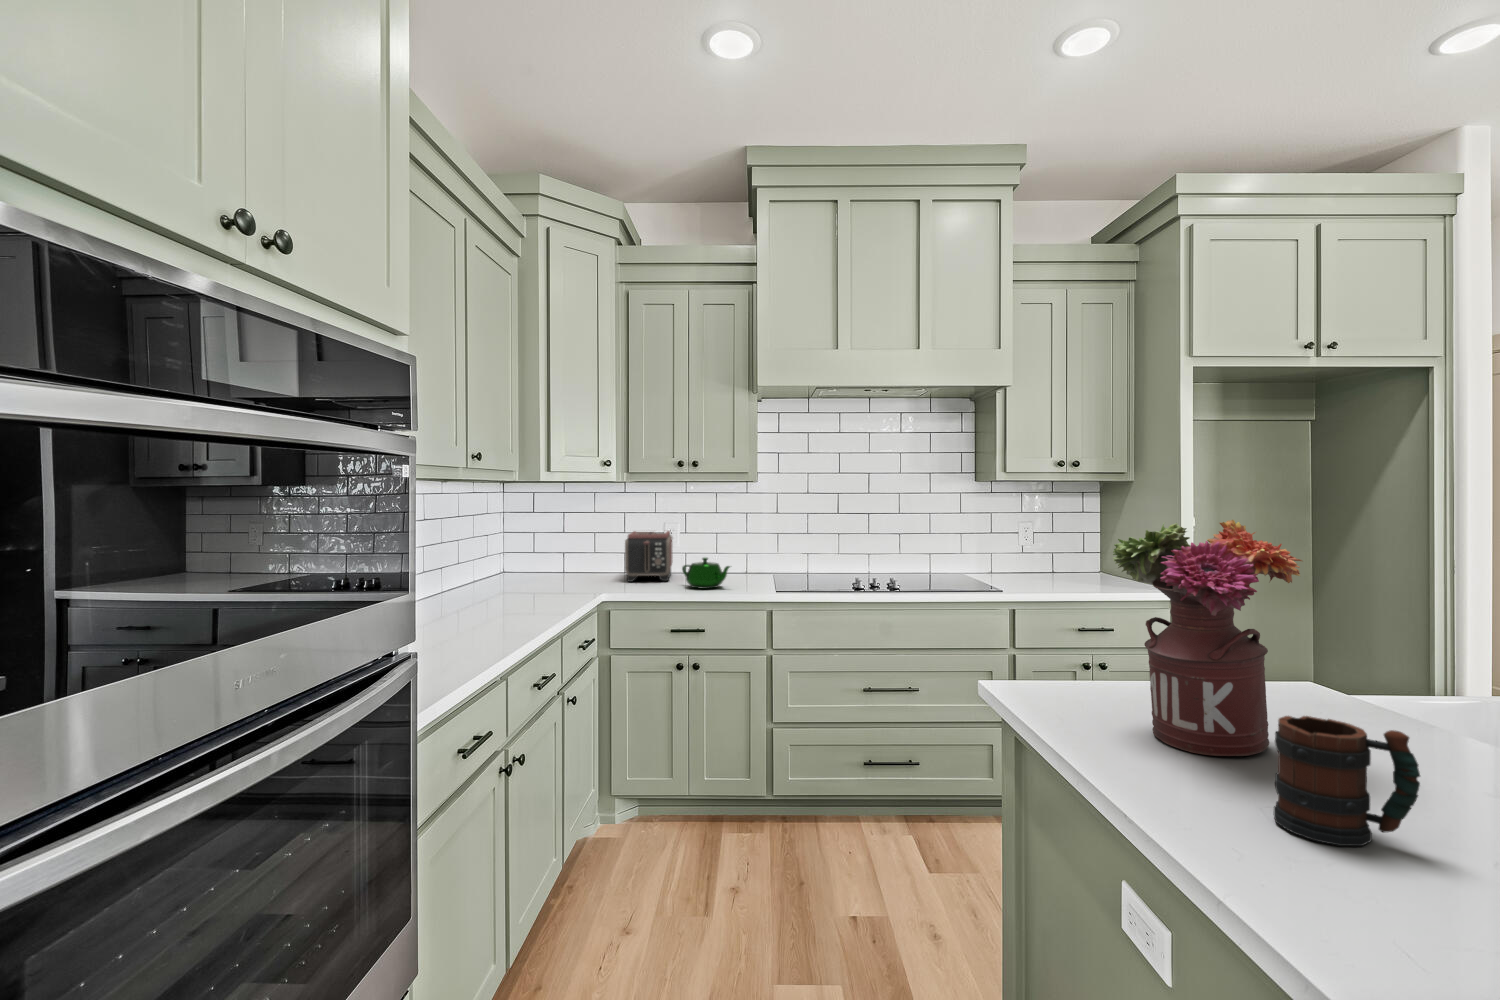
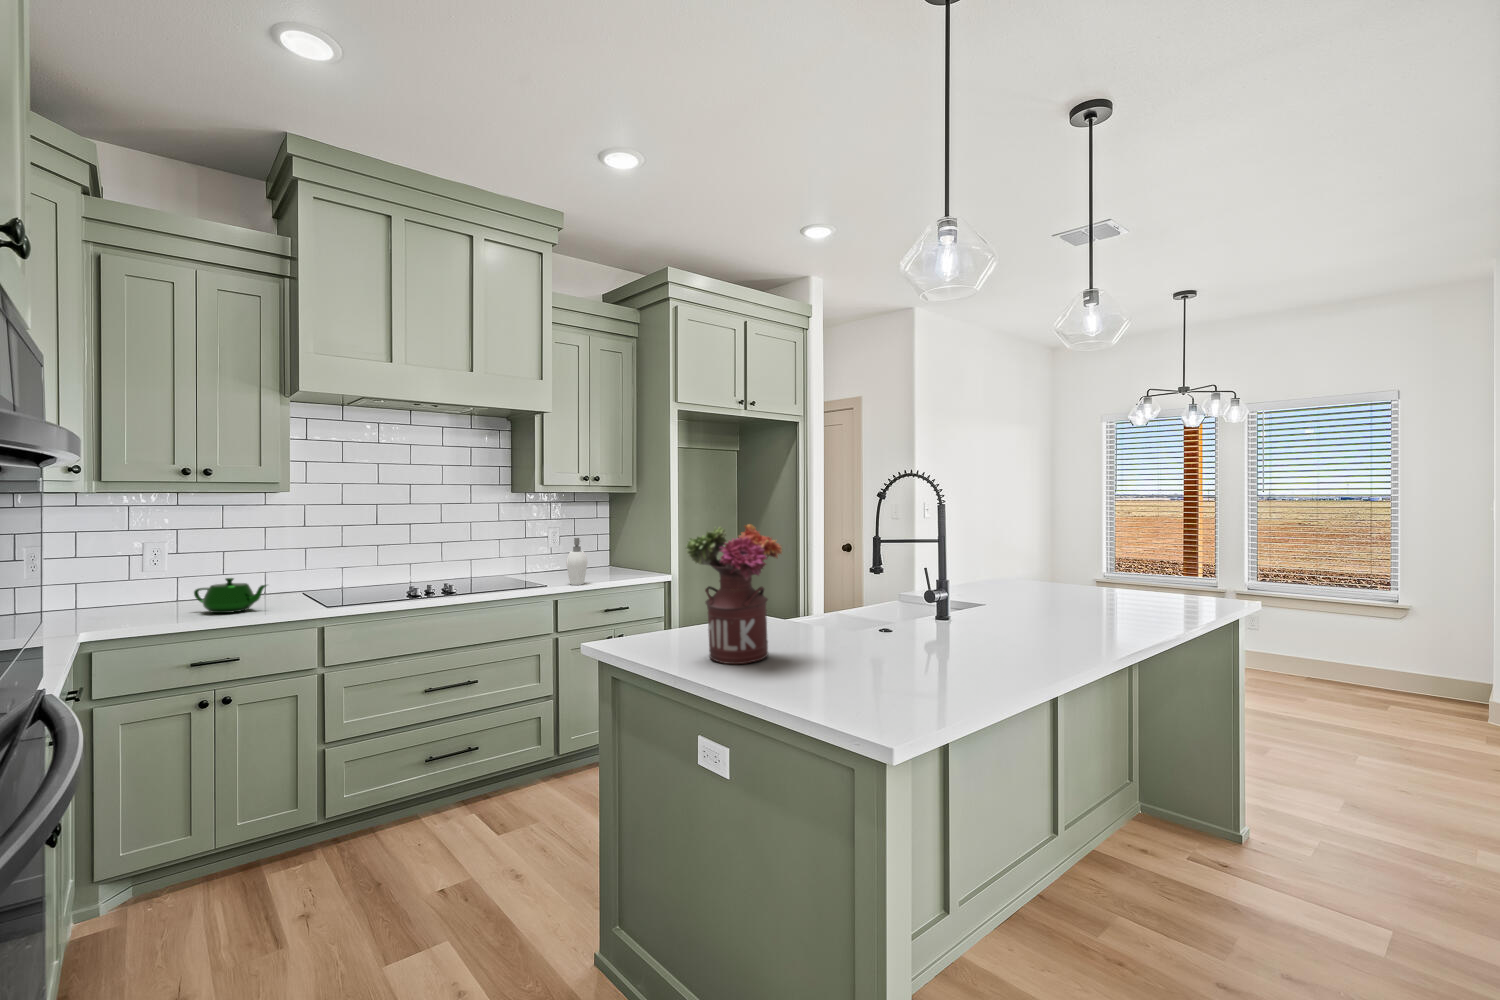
toaster: present [625,531,672,582] -> none [93,550,170,616]
soap dispenser: none [1028,535,1064,592] -> present [566,538,587,585]
mug: present [1273,716,1420,846] -> none [784,626,842,688]

